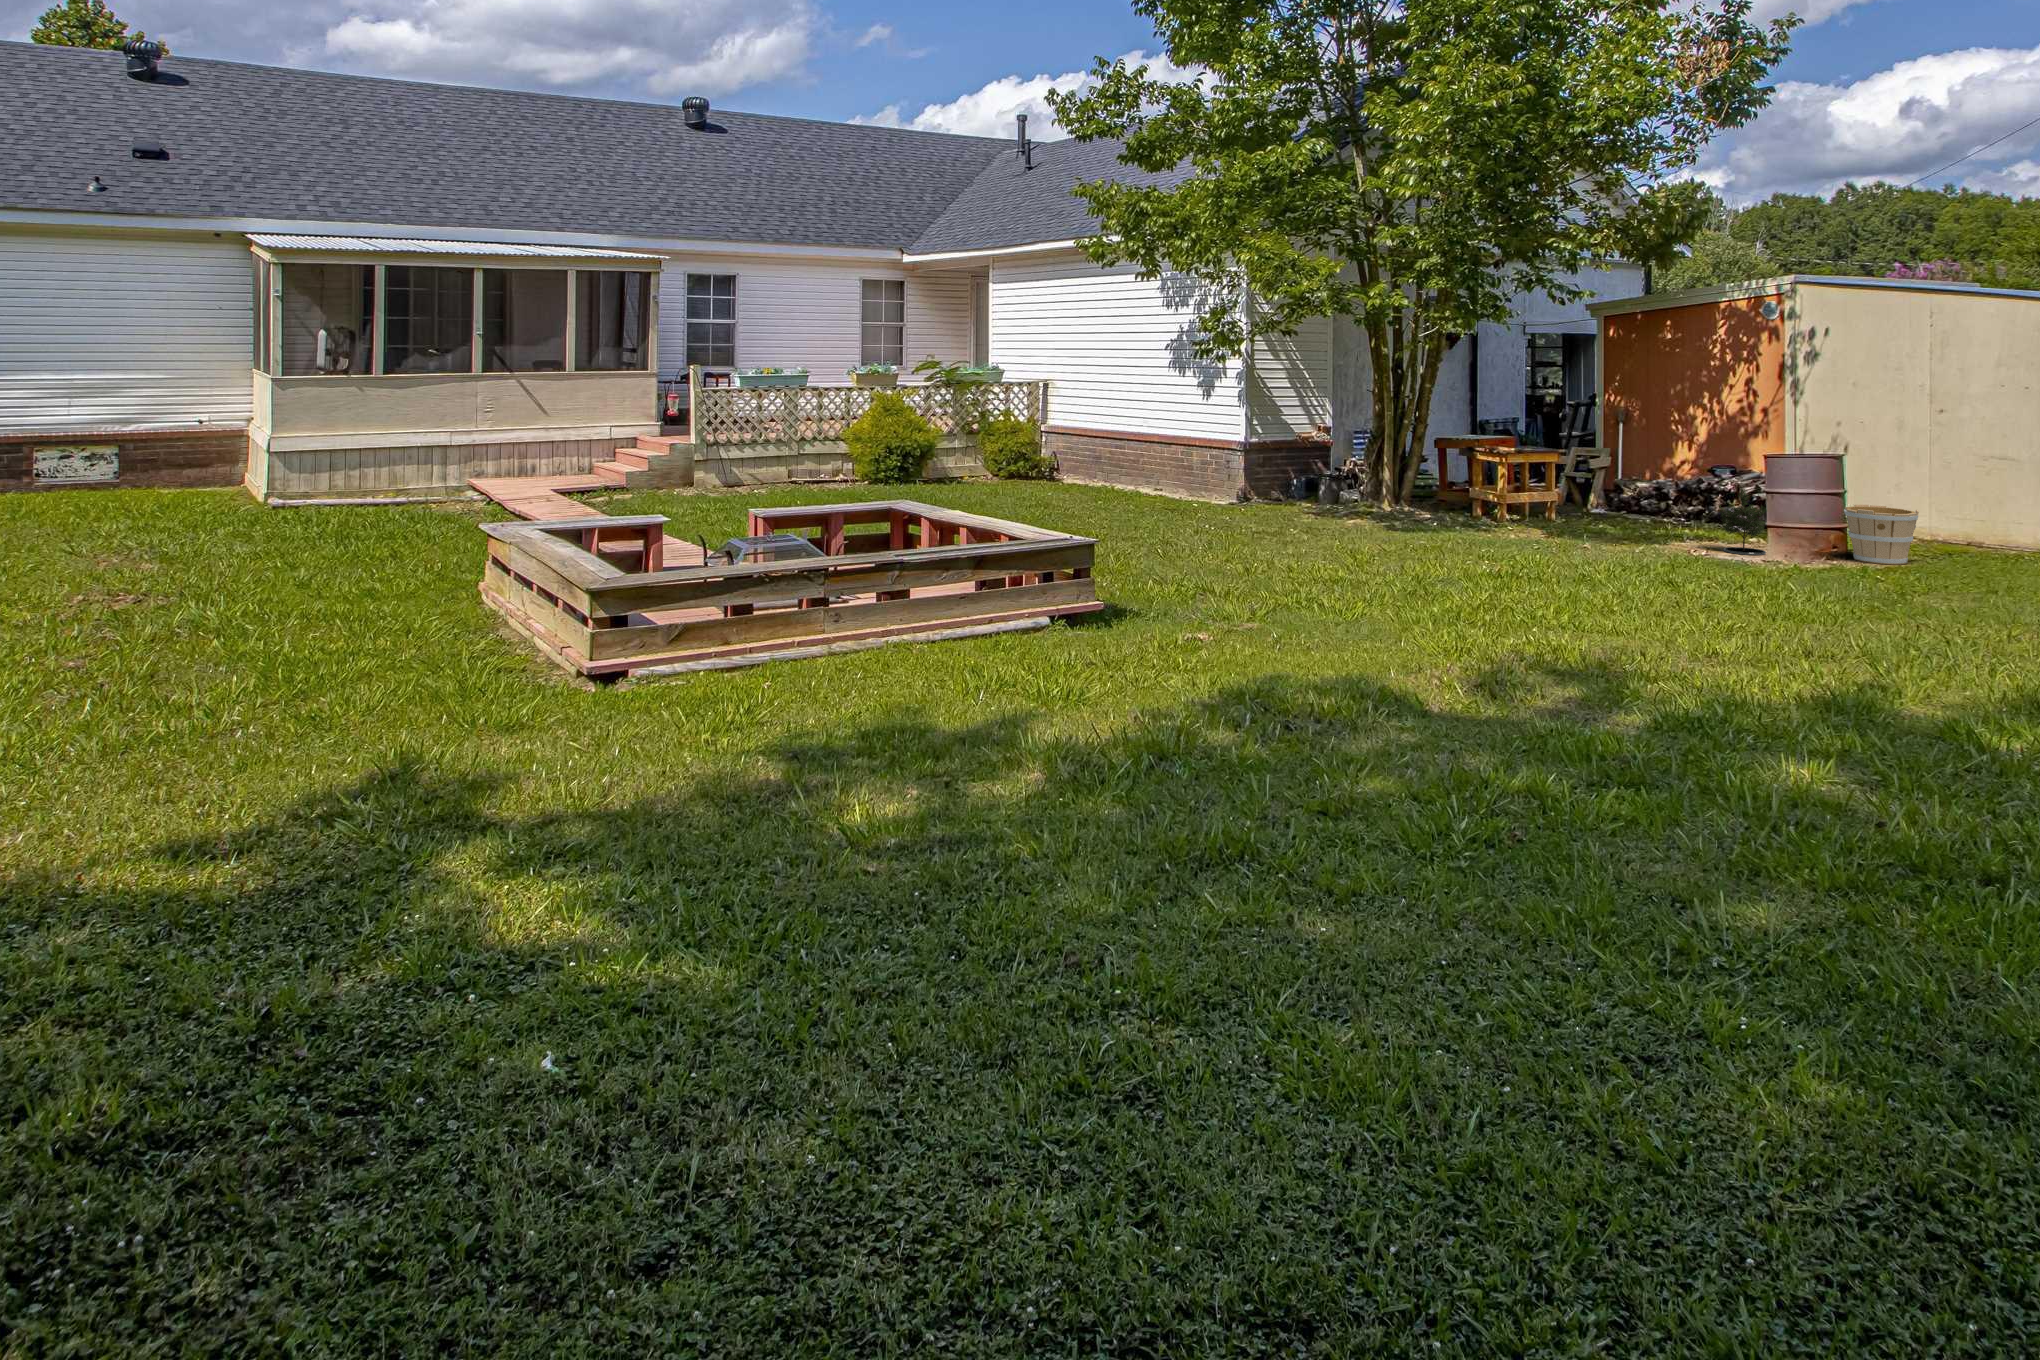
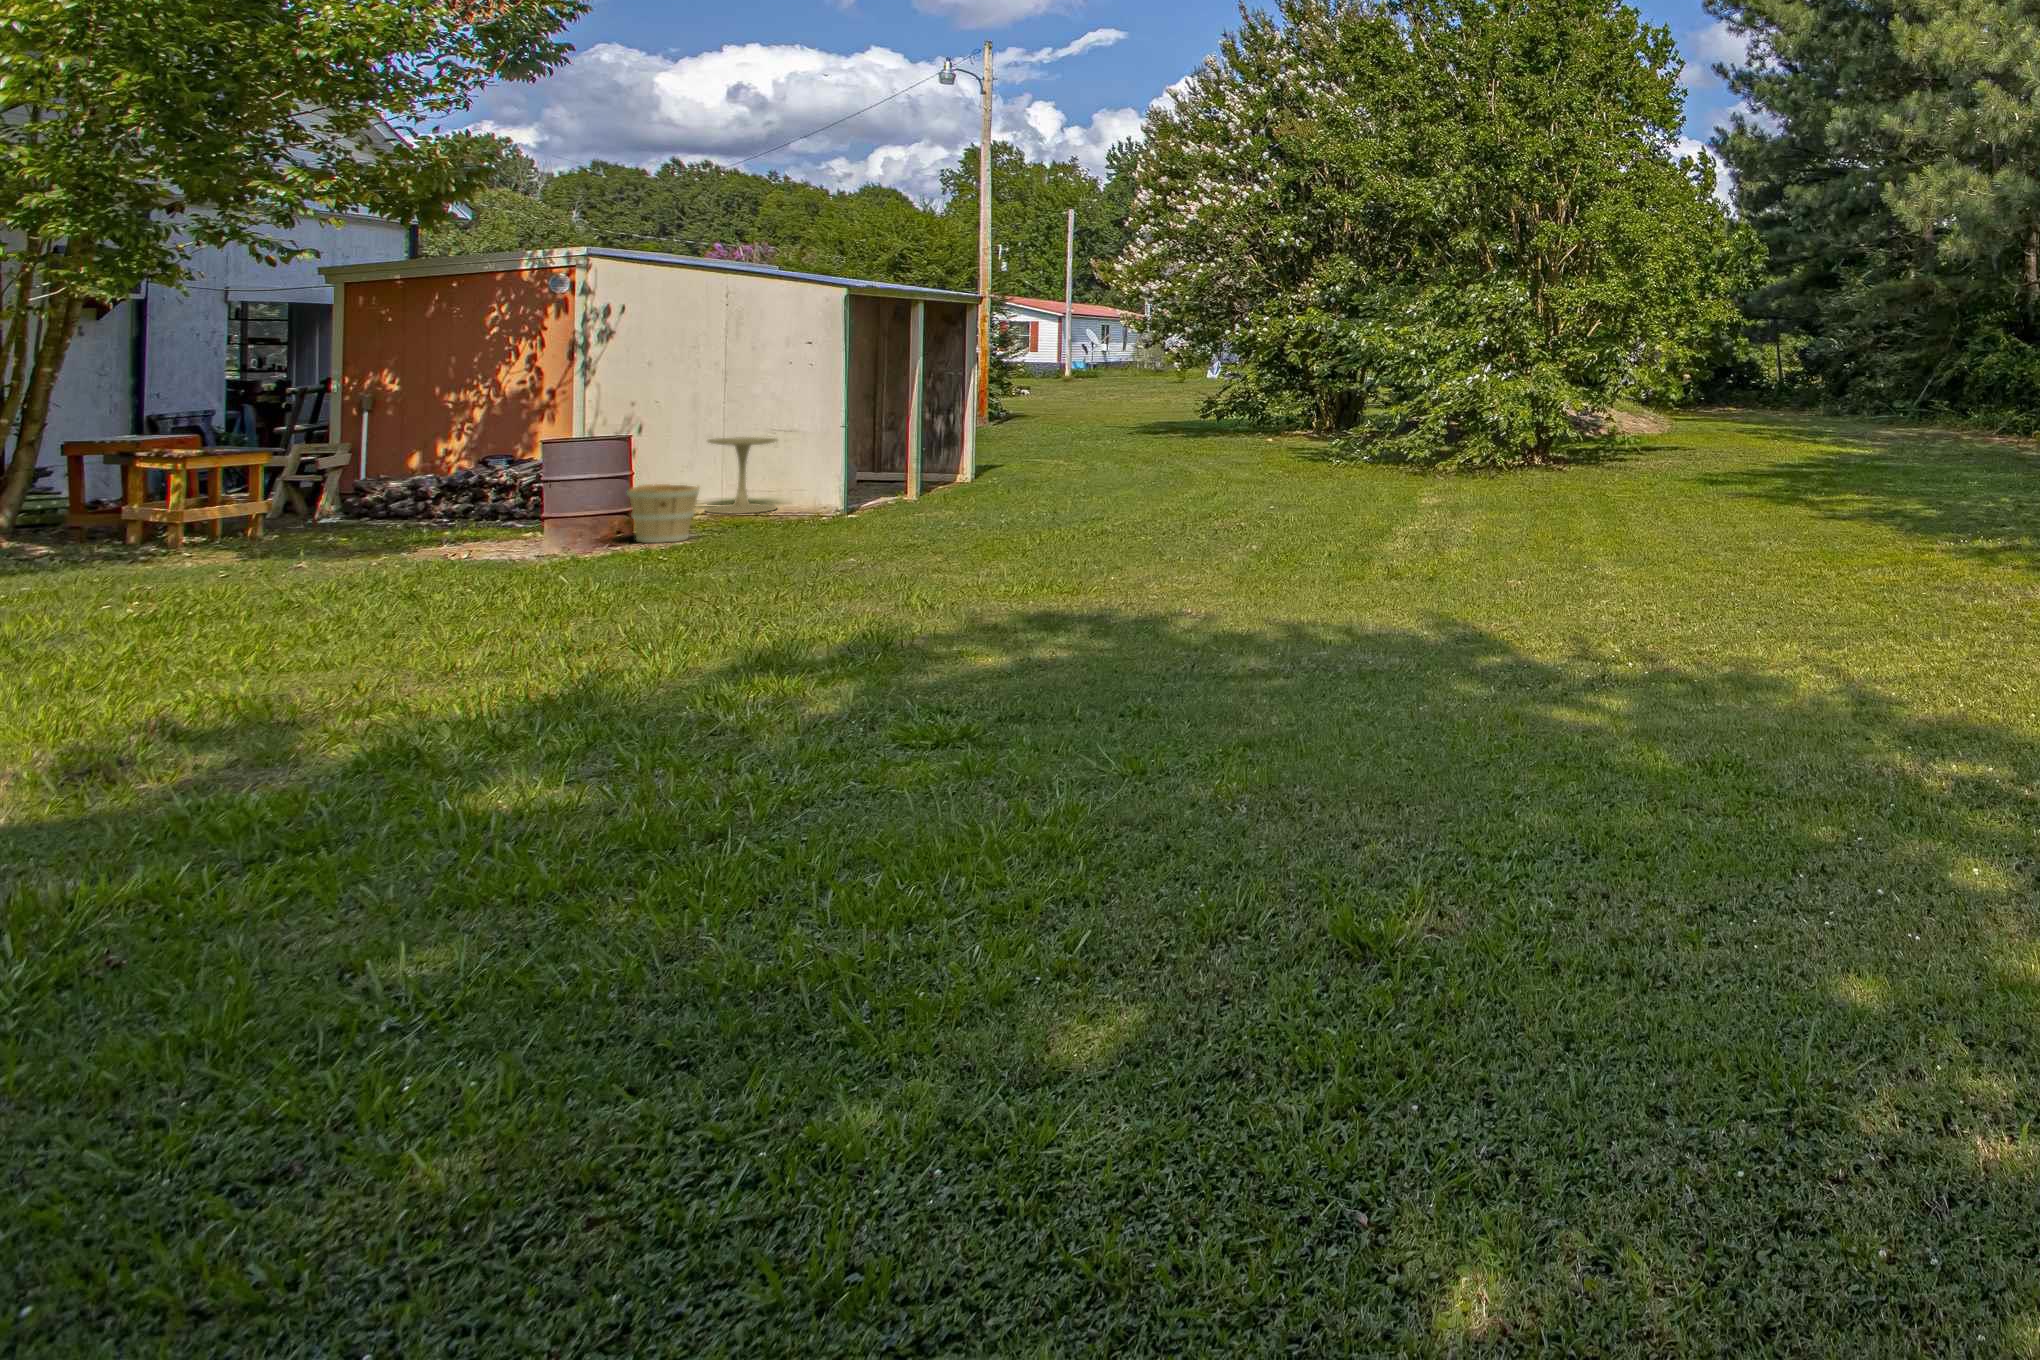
pedestal table: none [1917,463,1998,543] -> present [706,437,777,514]
potted tree: present [1720,486,1766,555] -> none [481,474,543,552]

